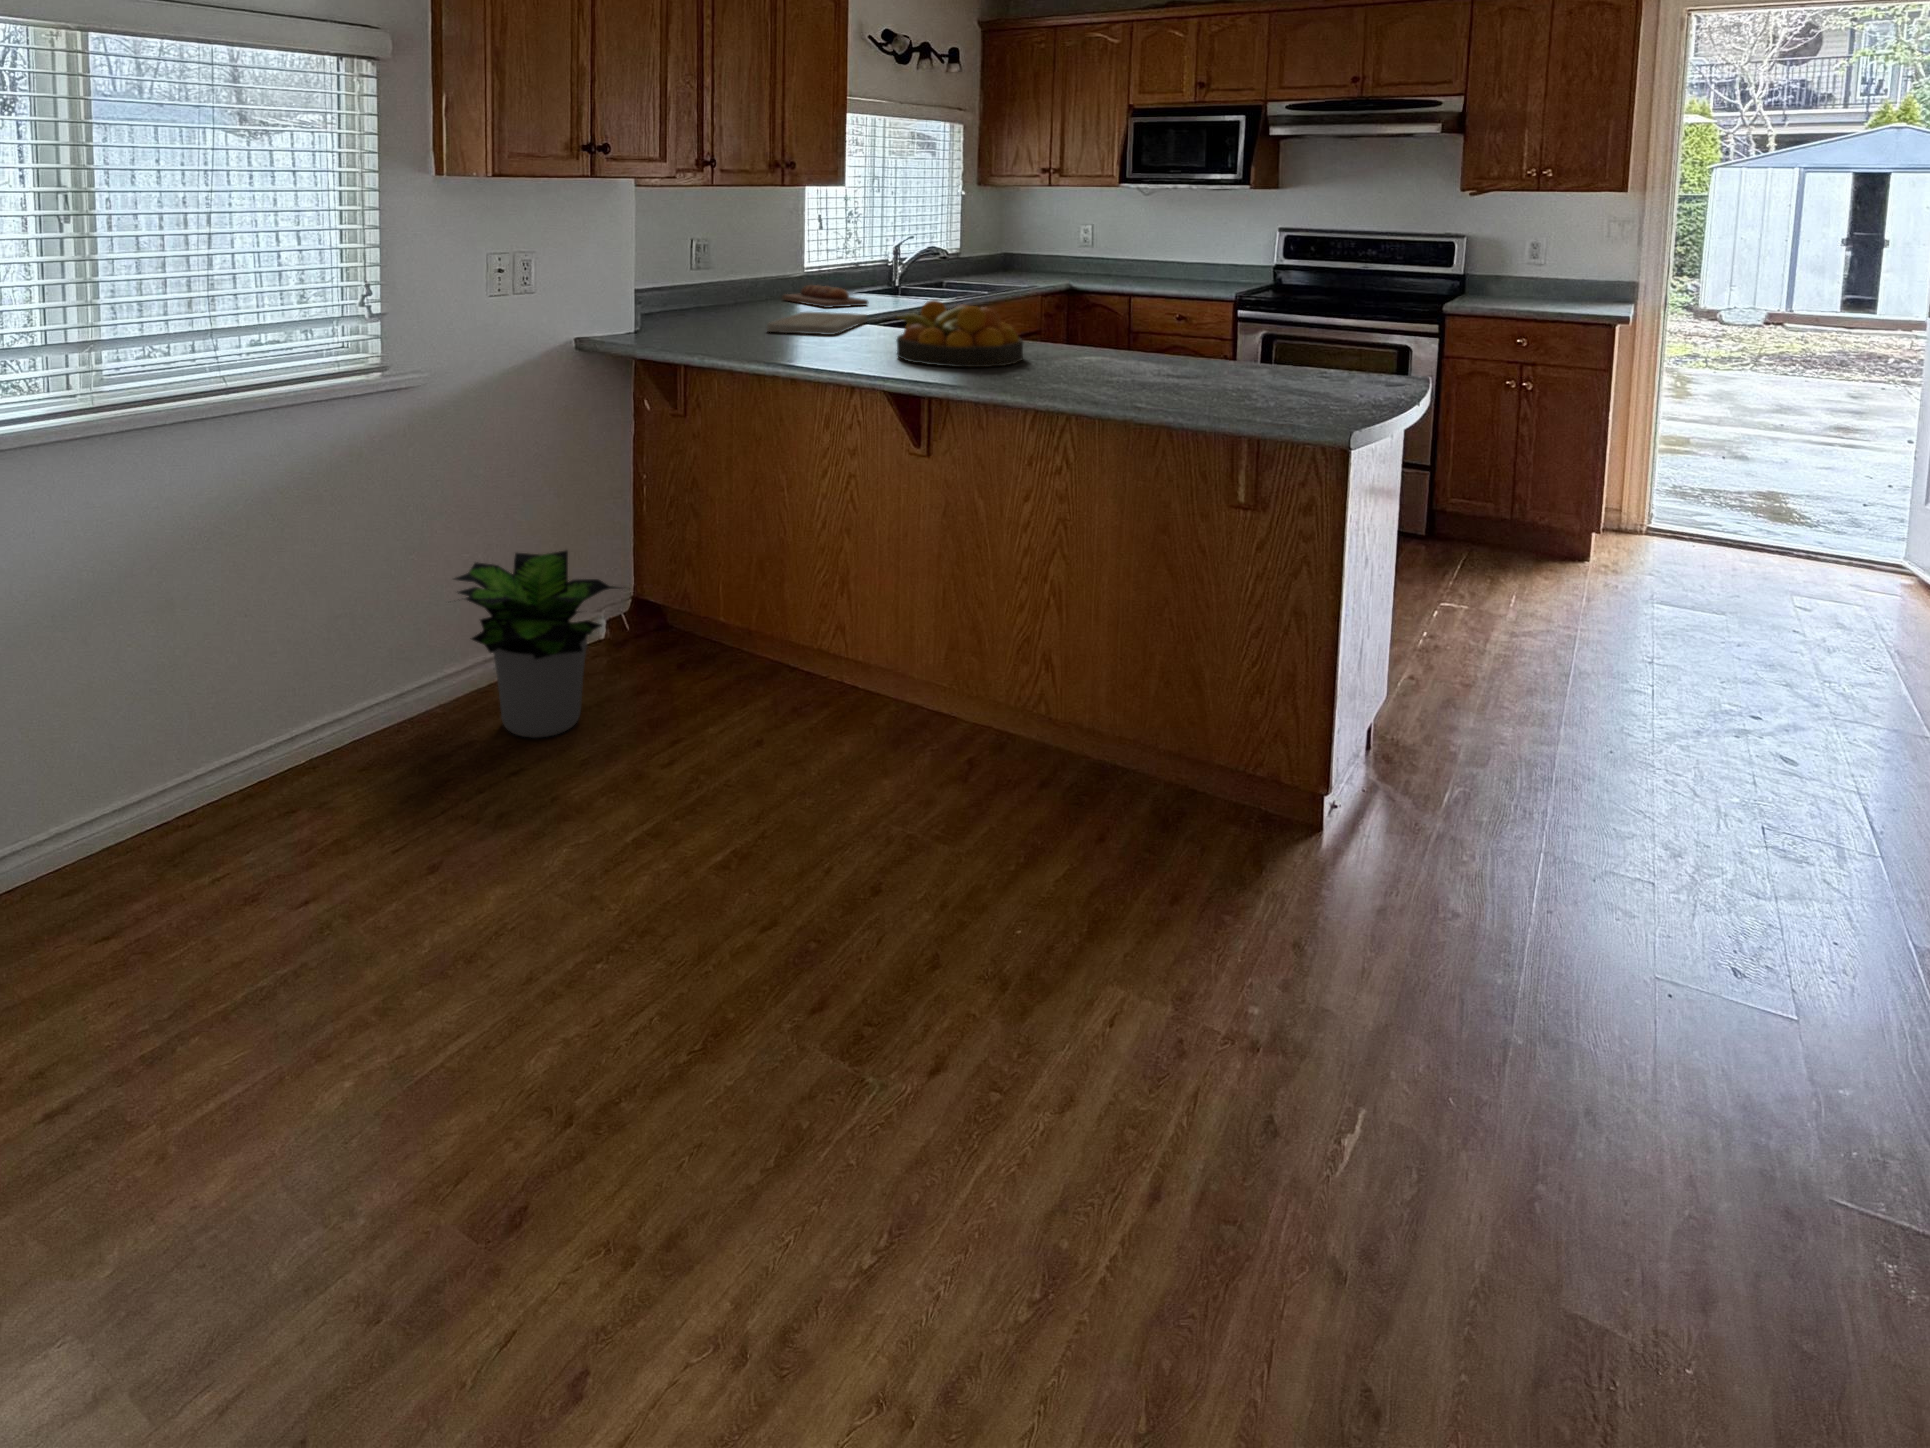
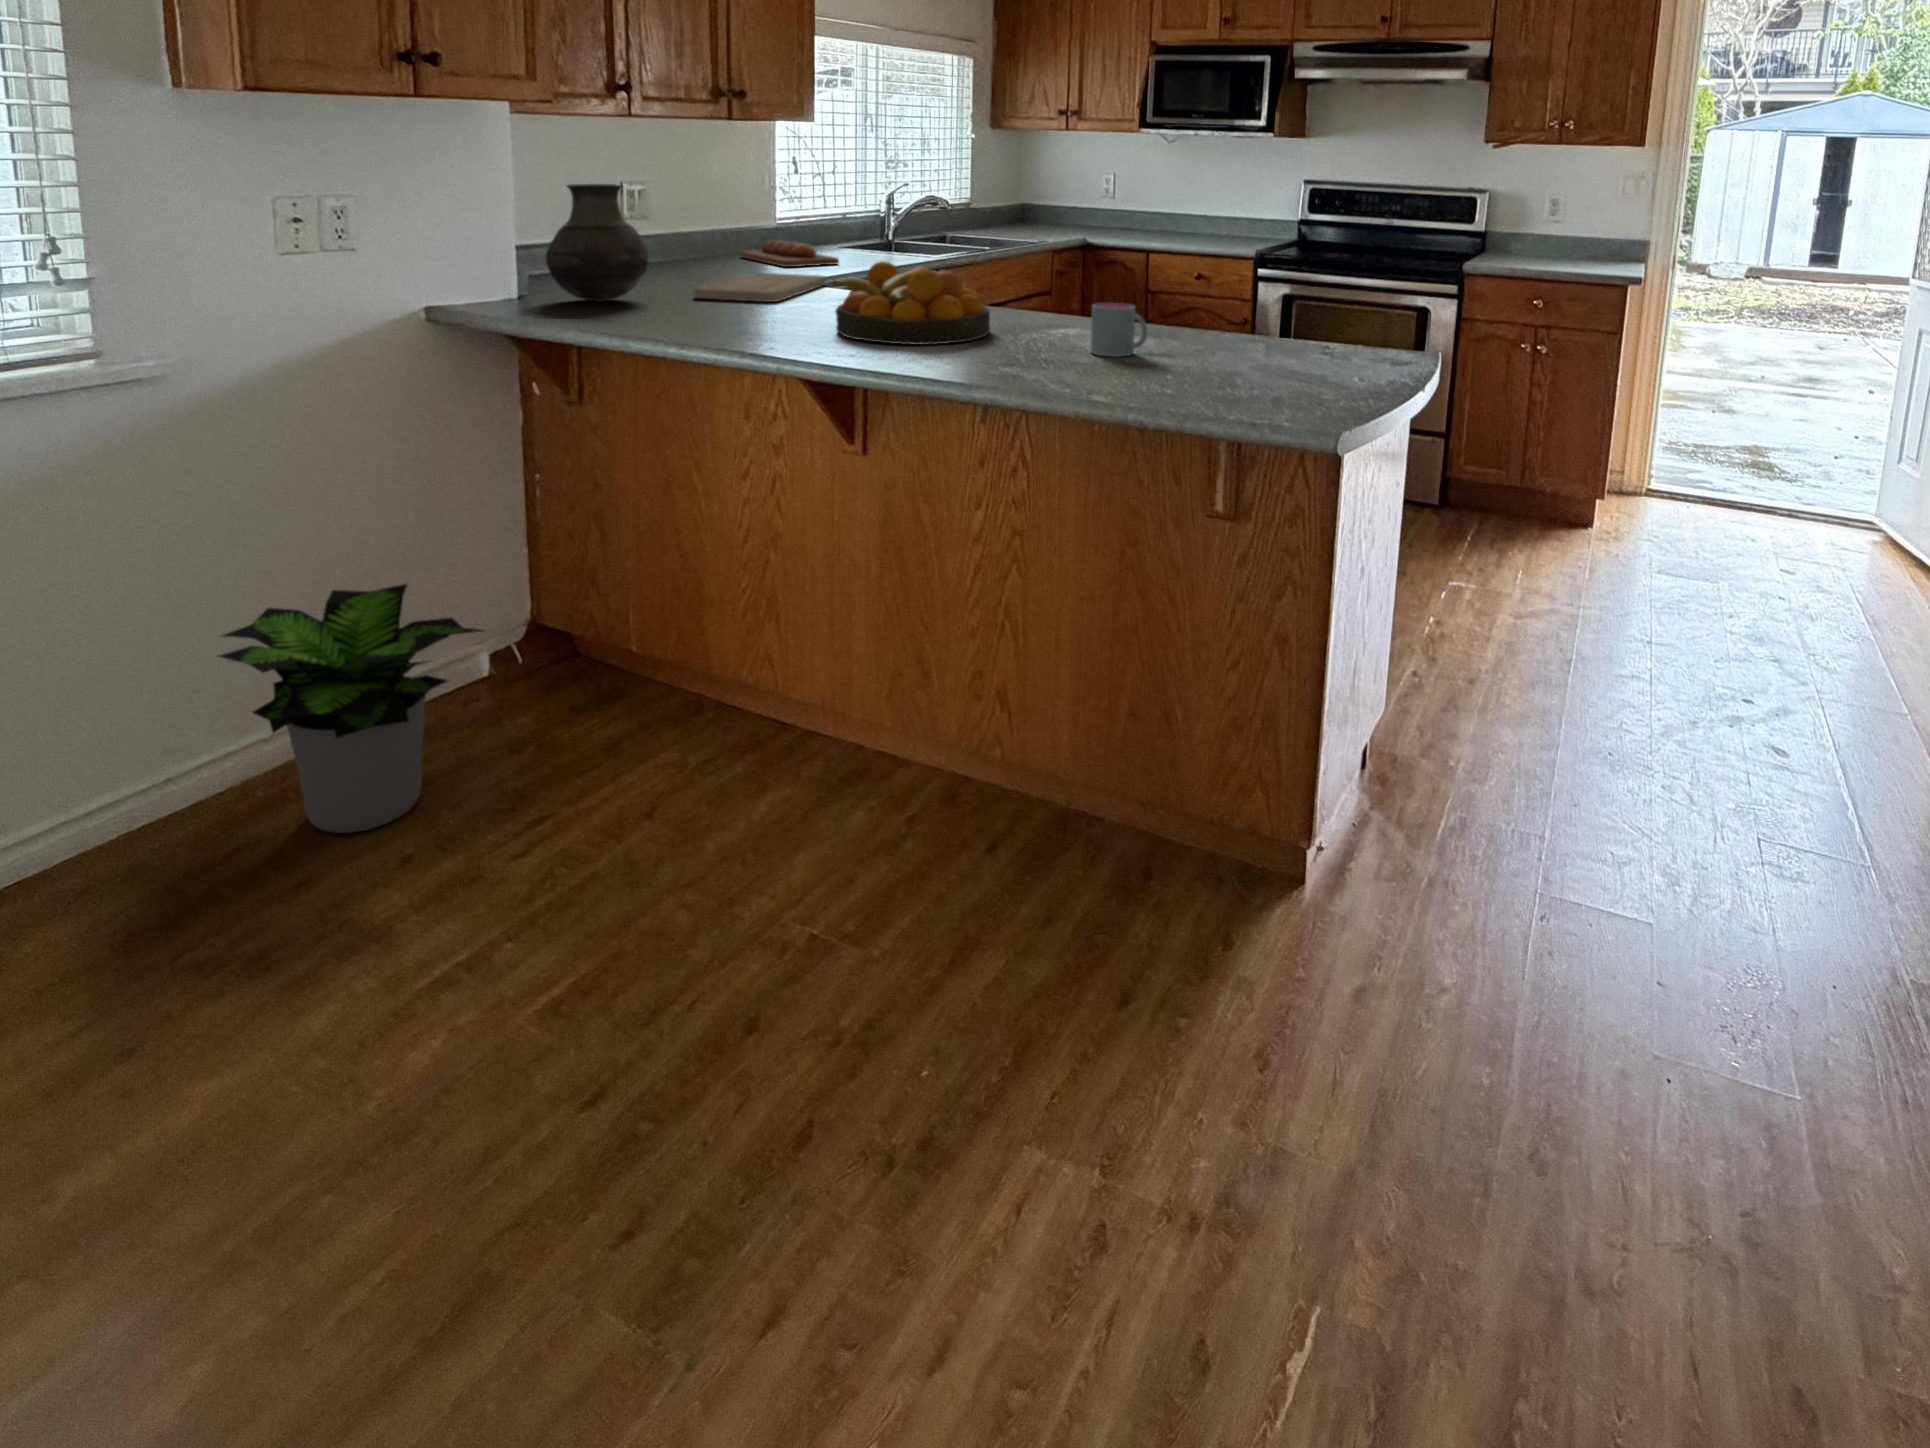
vase: none [657,240,734,334] -> present [546,184,648,301]
mug: none [1113,333,1164,378] -> present [1091,303,1147,357]

